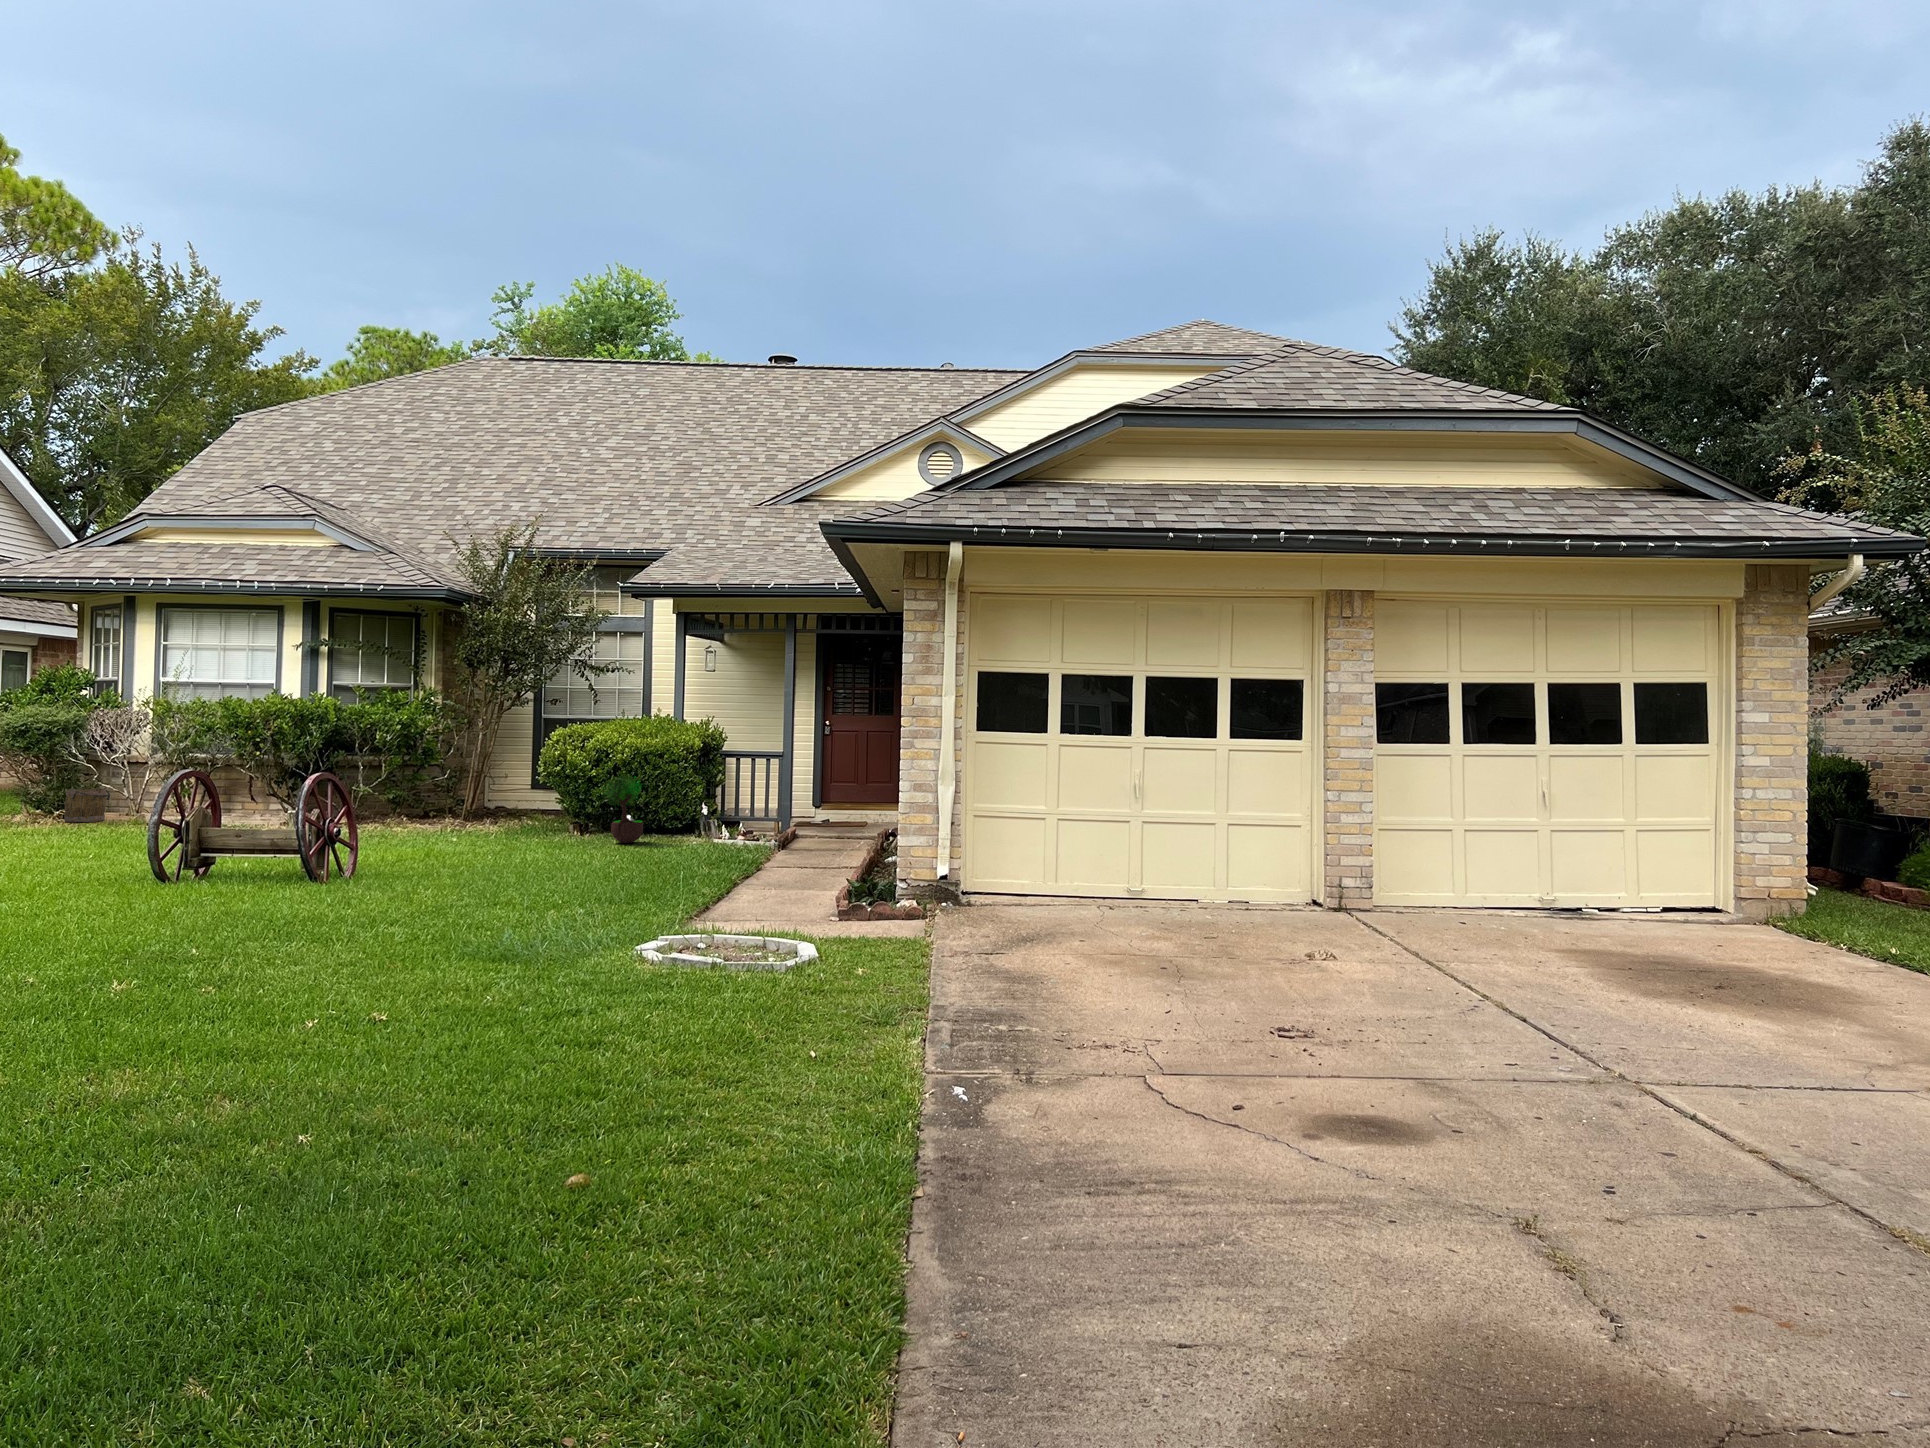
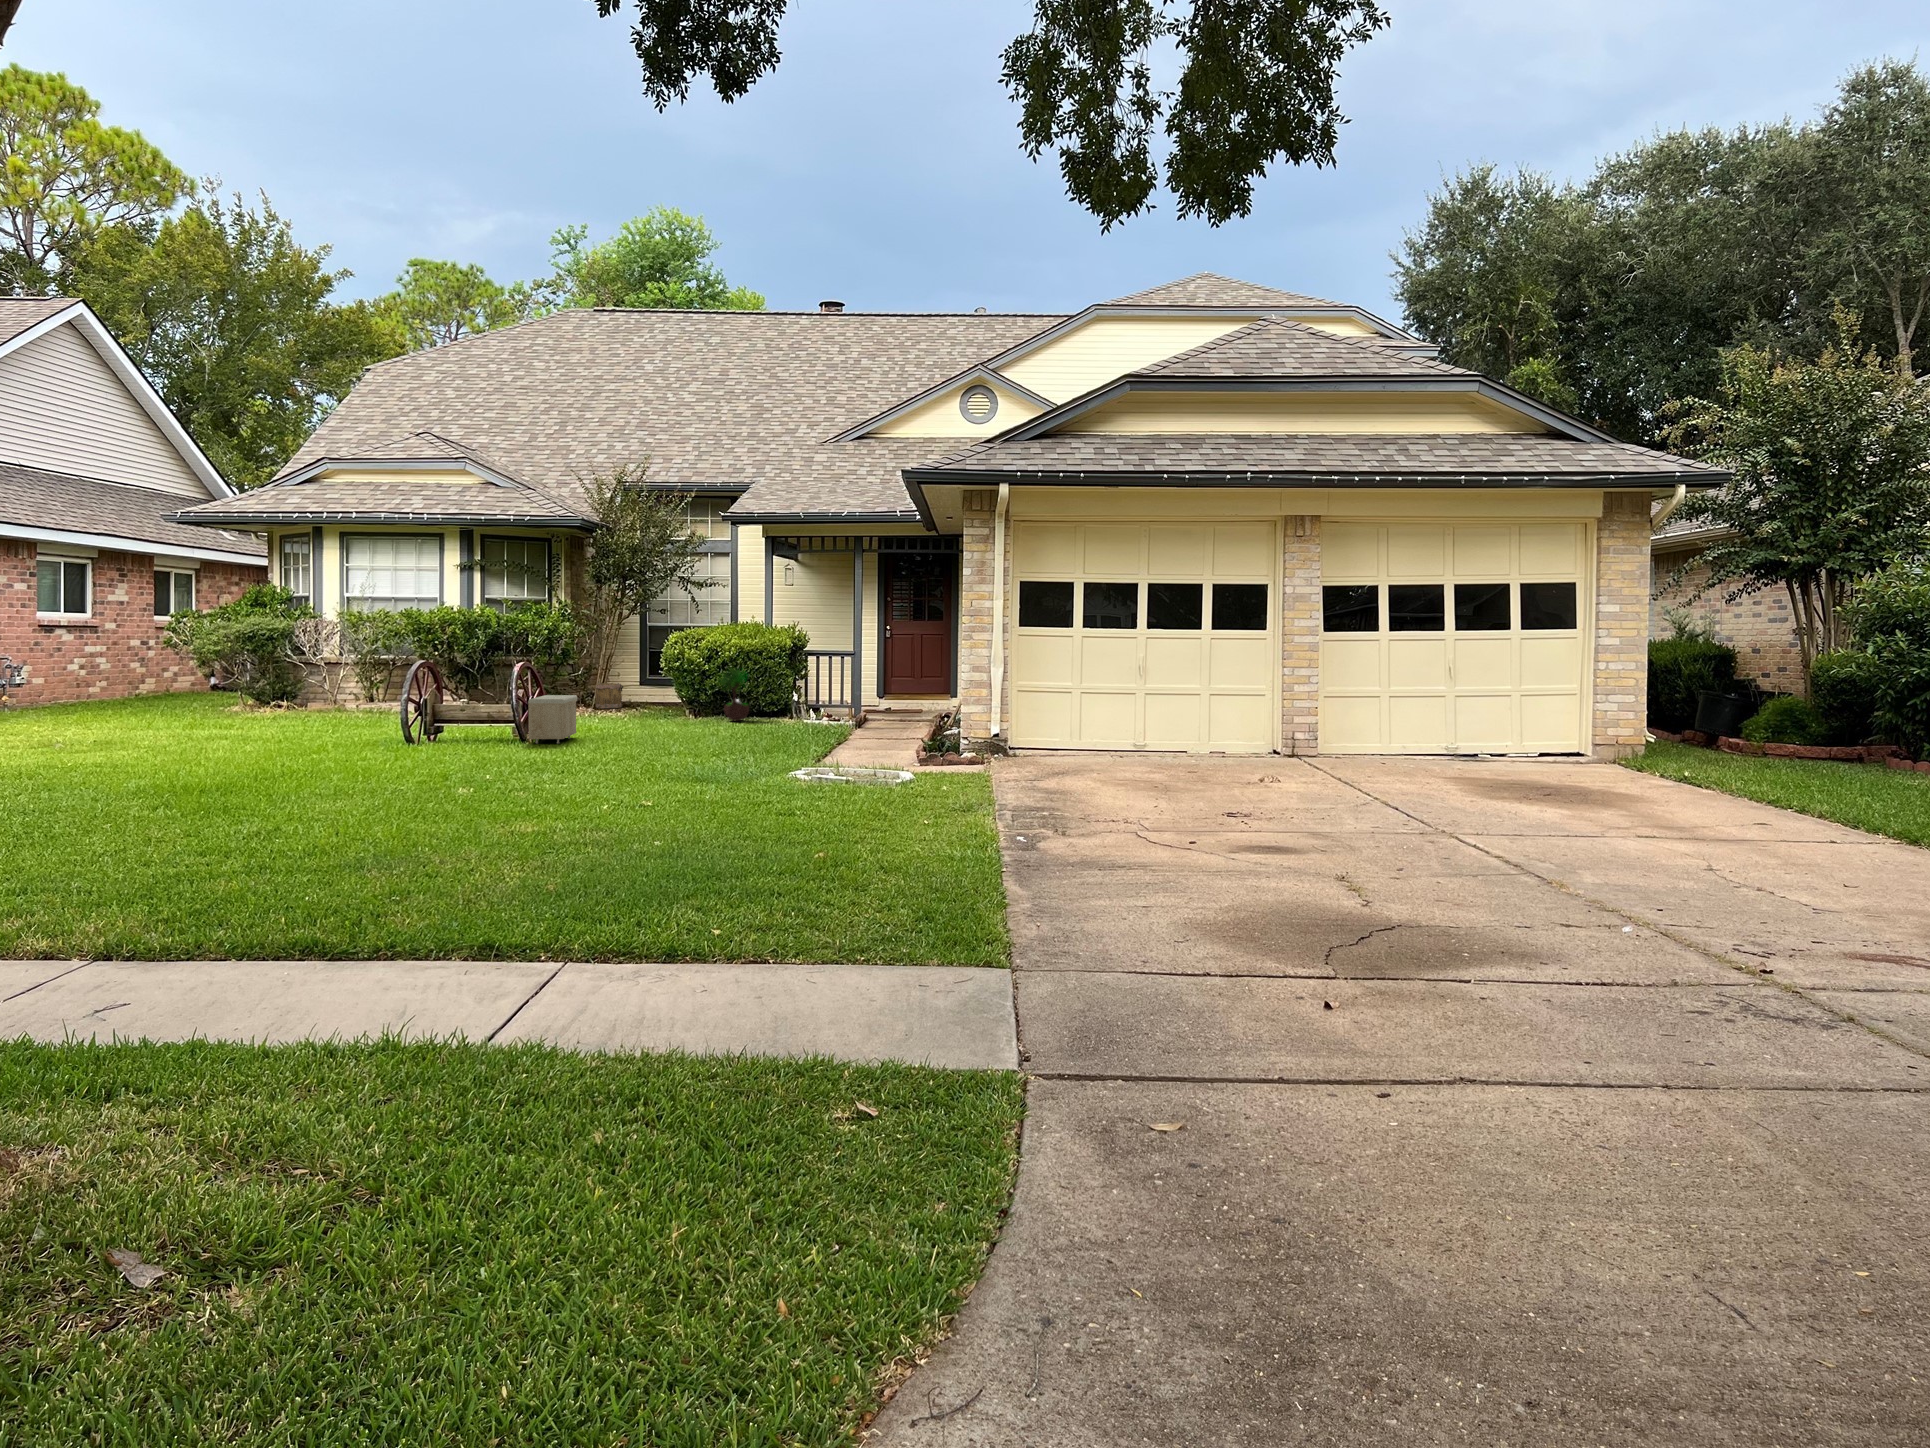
bucket: present [64,786,110,823] -> present [596,682,623,709]
storage bench: none [326,813,403,879] -> present [528,695,578,743]

